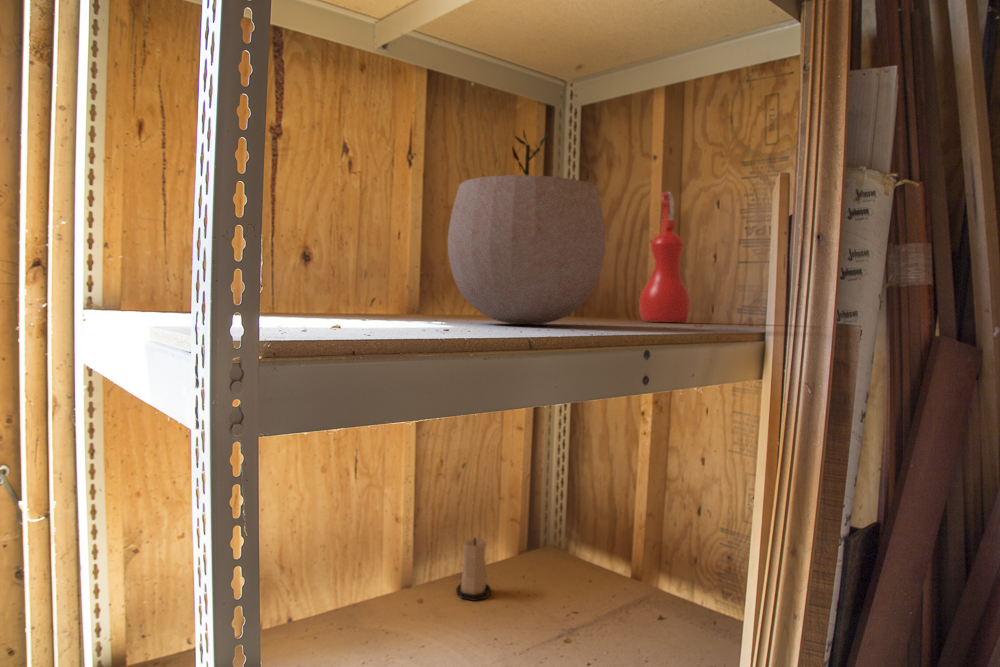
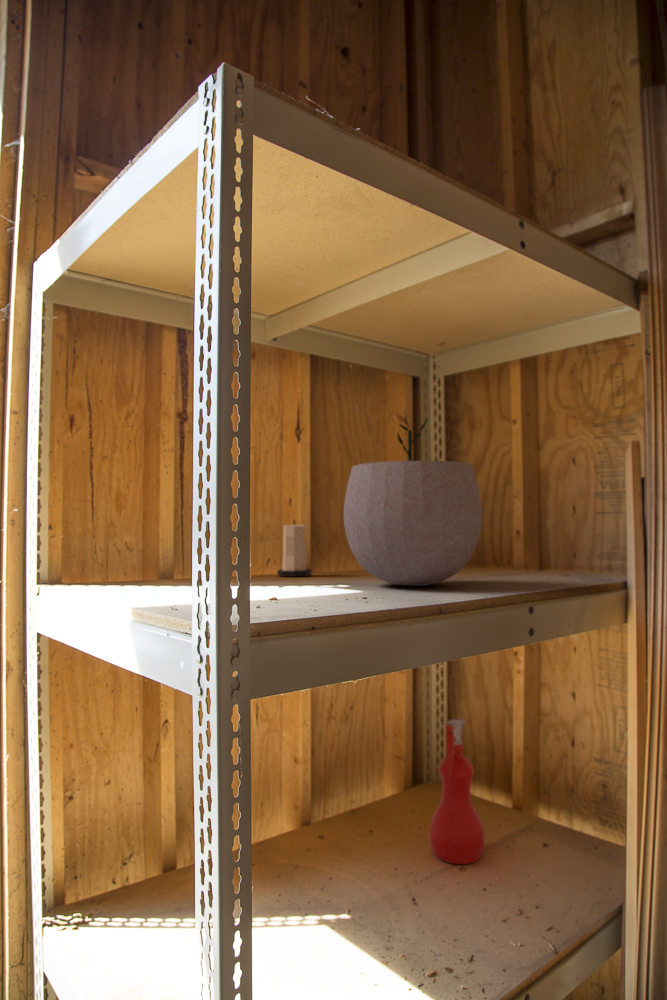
spray bottle: present [639,192,690,322] -> present [430,719,484,864]
candle: present [456,538,491,601] -> present [277,519,312,576]

